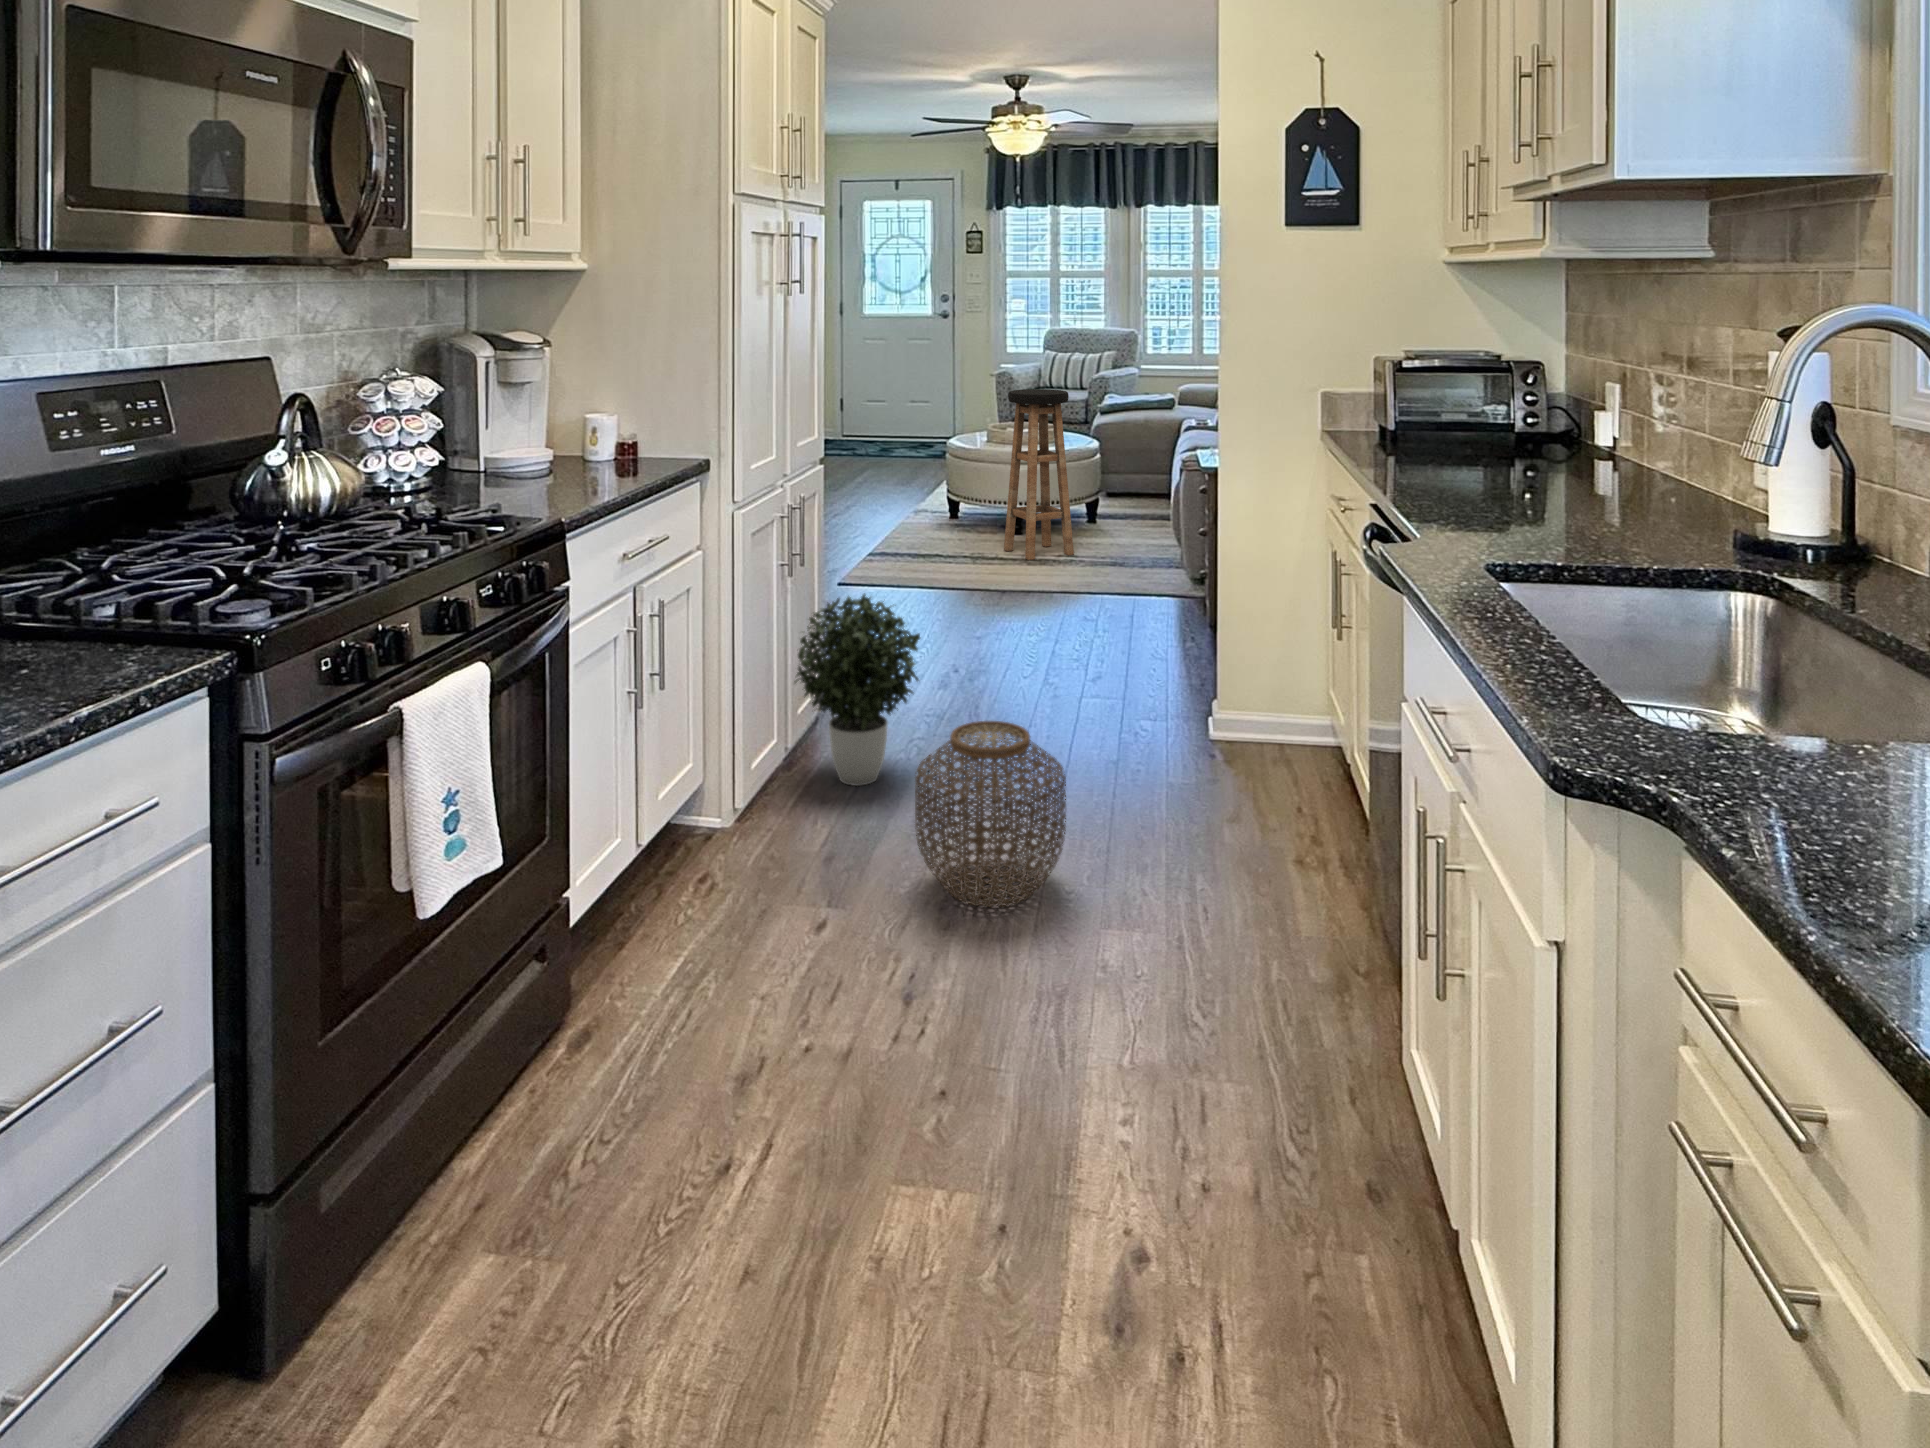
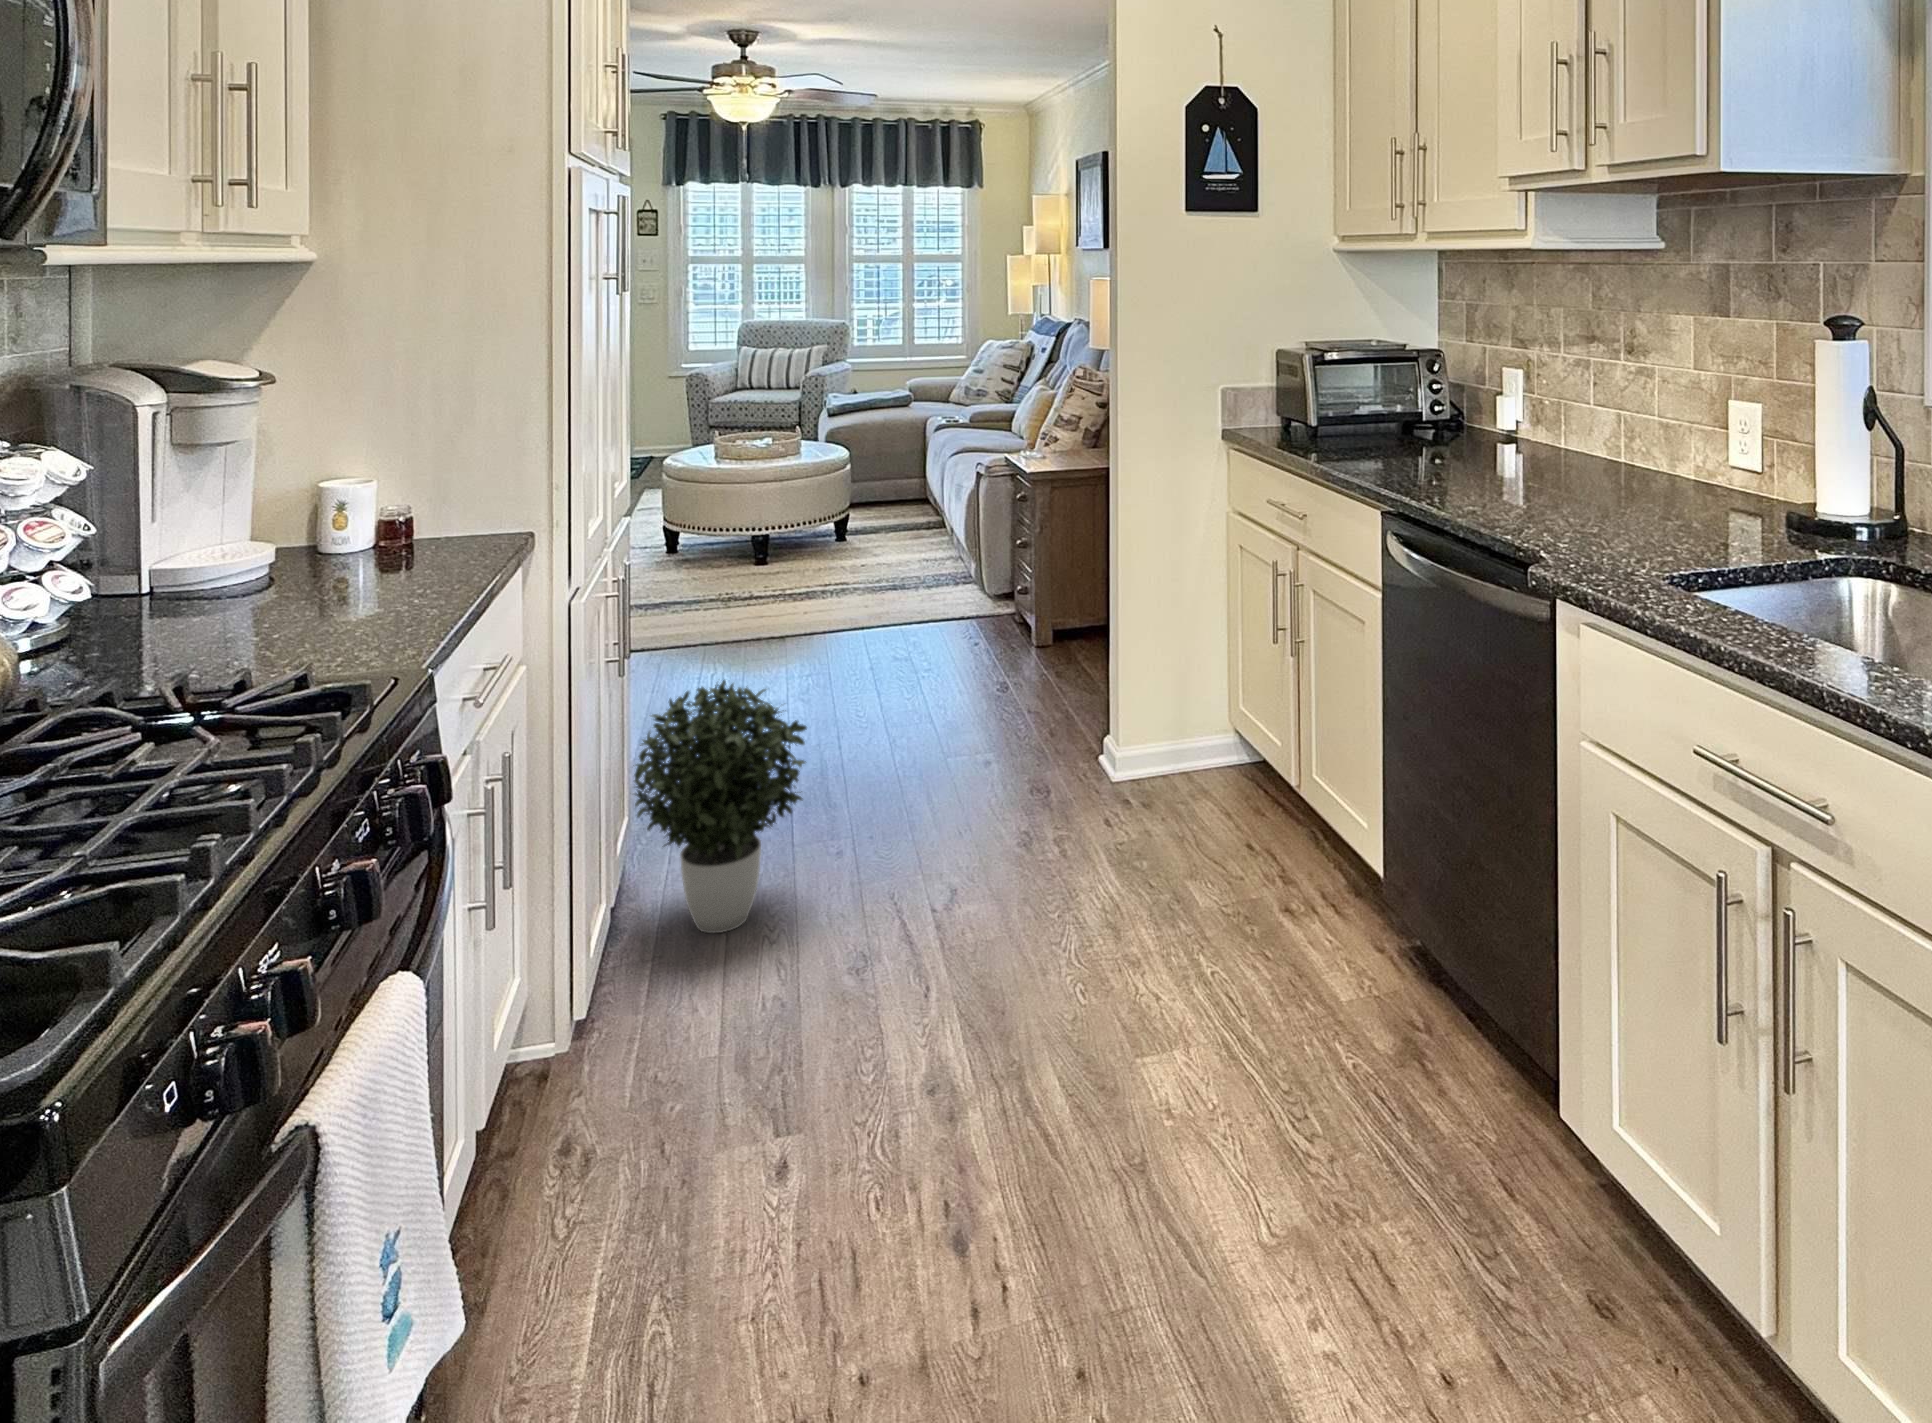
bar stool: present [1004,389,1074,560] -> none [754,395,839,592]
woven basket: present [915,721,1066,907] -> none [877,826,1068,1071]

